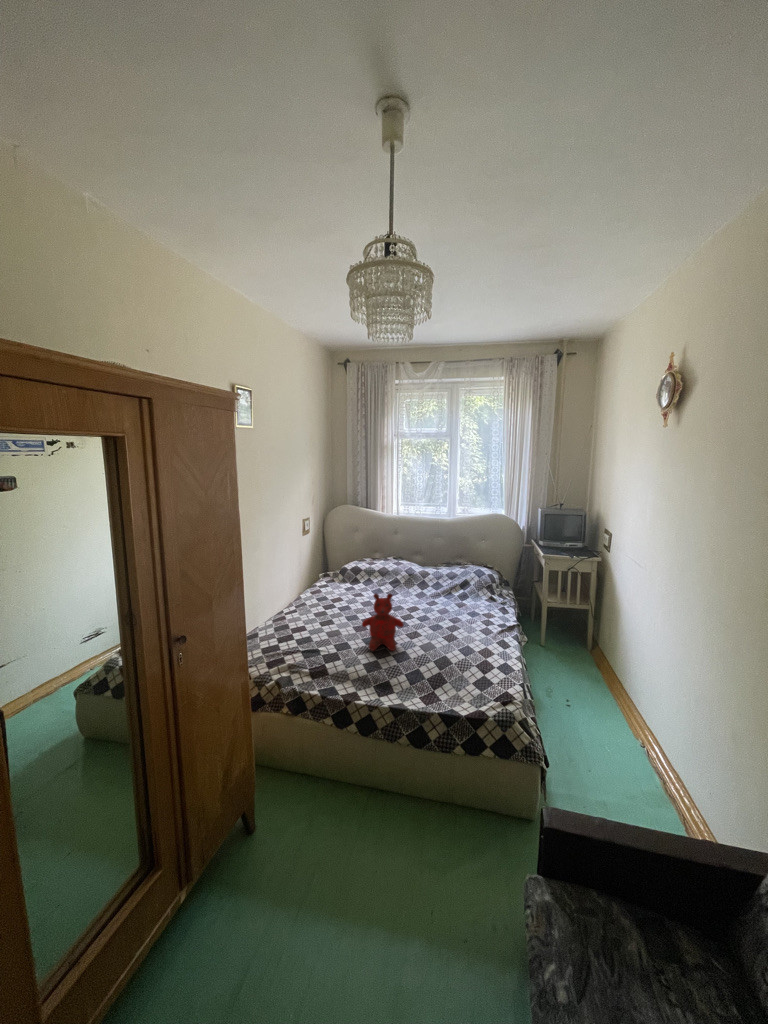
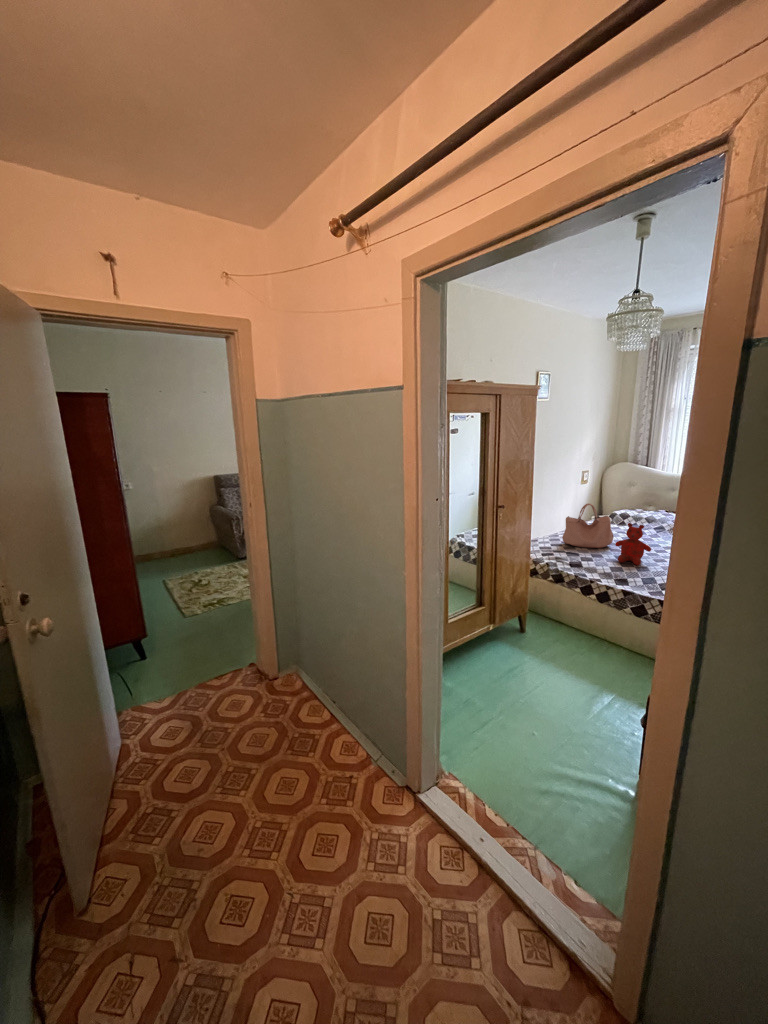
handbag: none [292,570,355,634] -> present [562,503,614,548]

